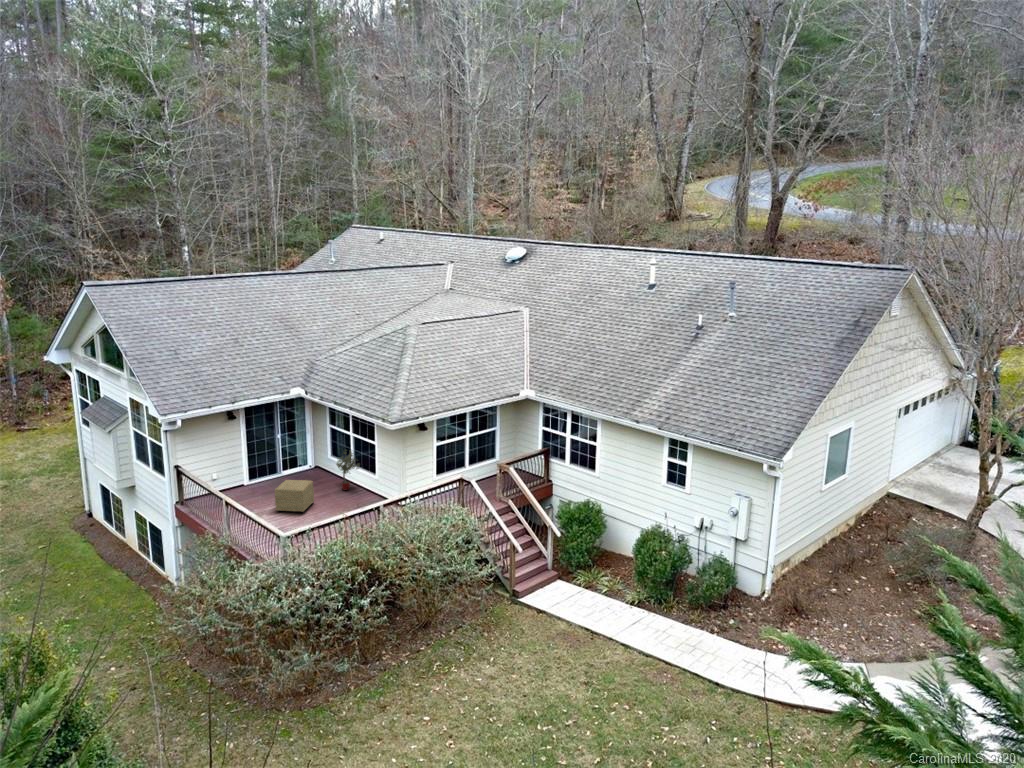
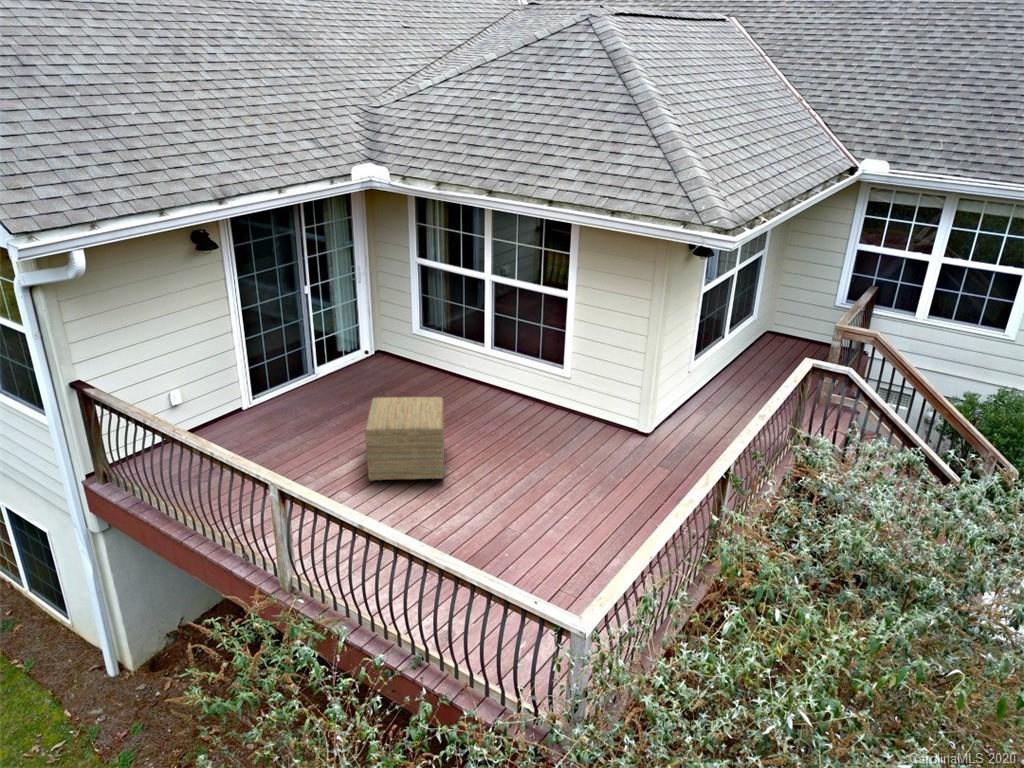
potted tree: present [336,450,359,490] -> none [456,314,524,408]

